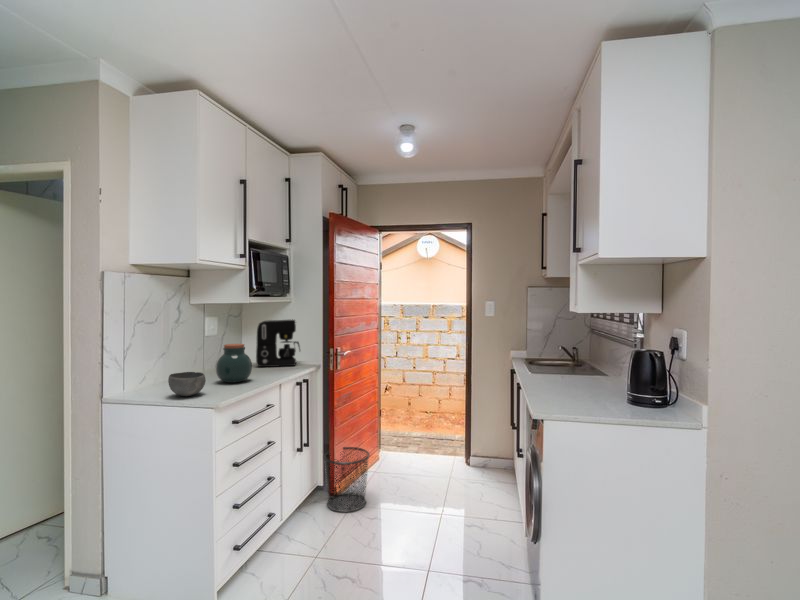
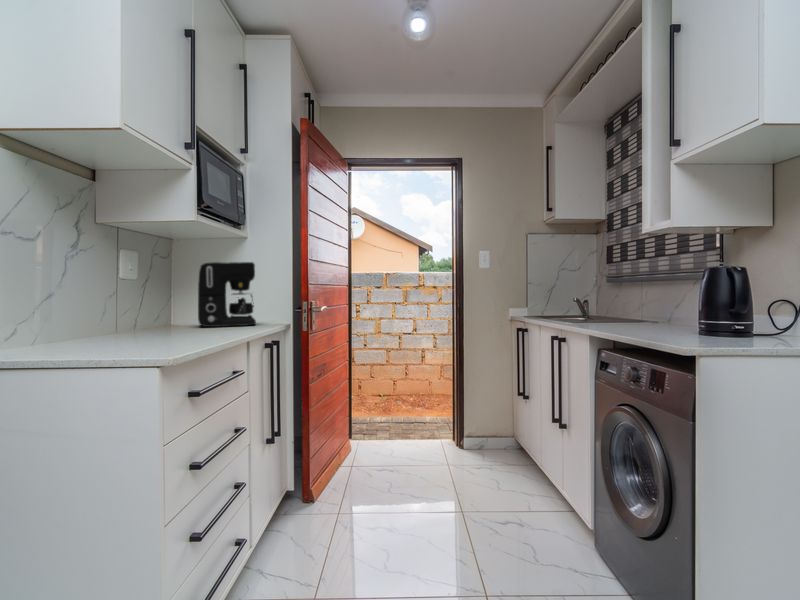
jar: present [216,344,252,383] -> none [144,280,203,339]
bowl: present [168,372,206,396] -> none [60,314,132,352]
waste bin: present [324,447,369,512] -> none [298,433,361,522]

